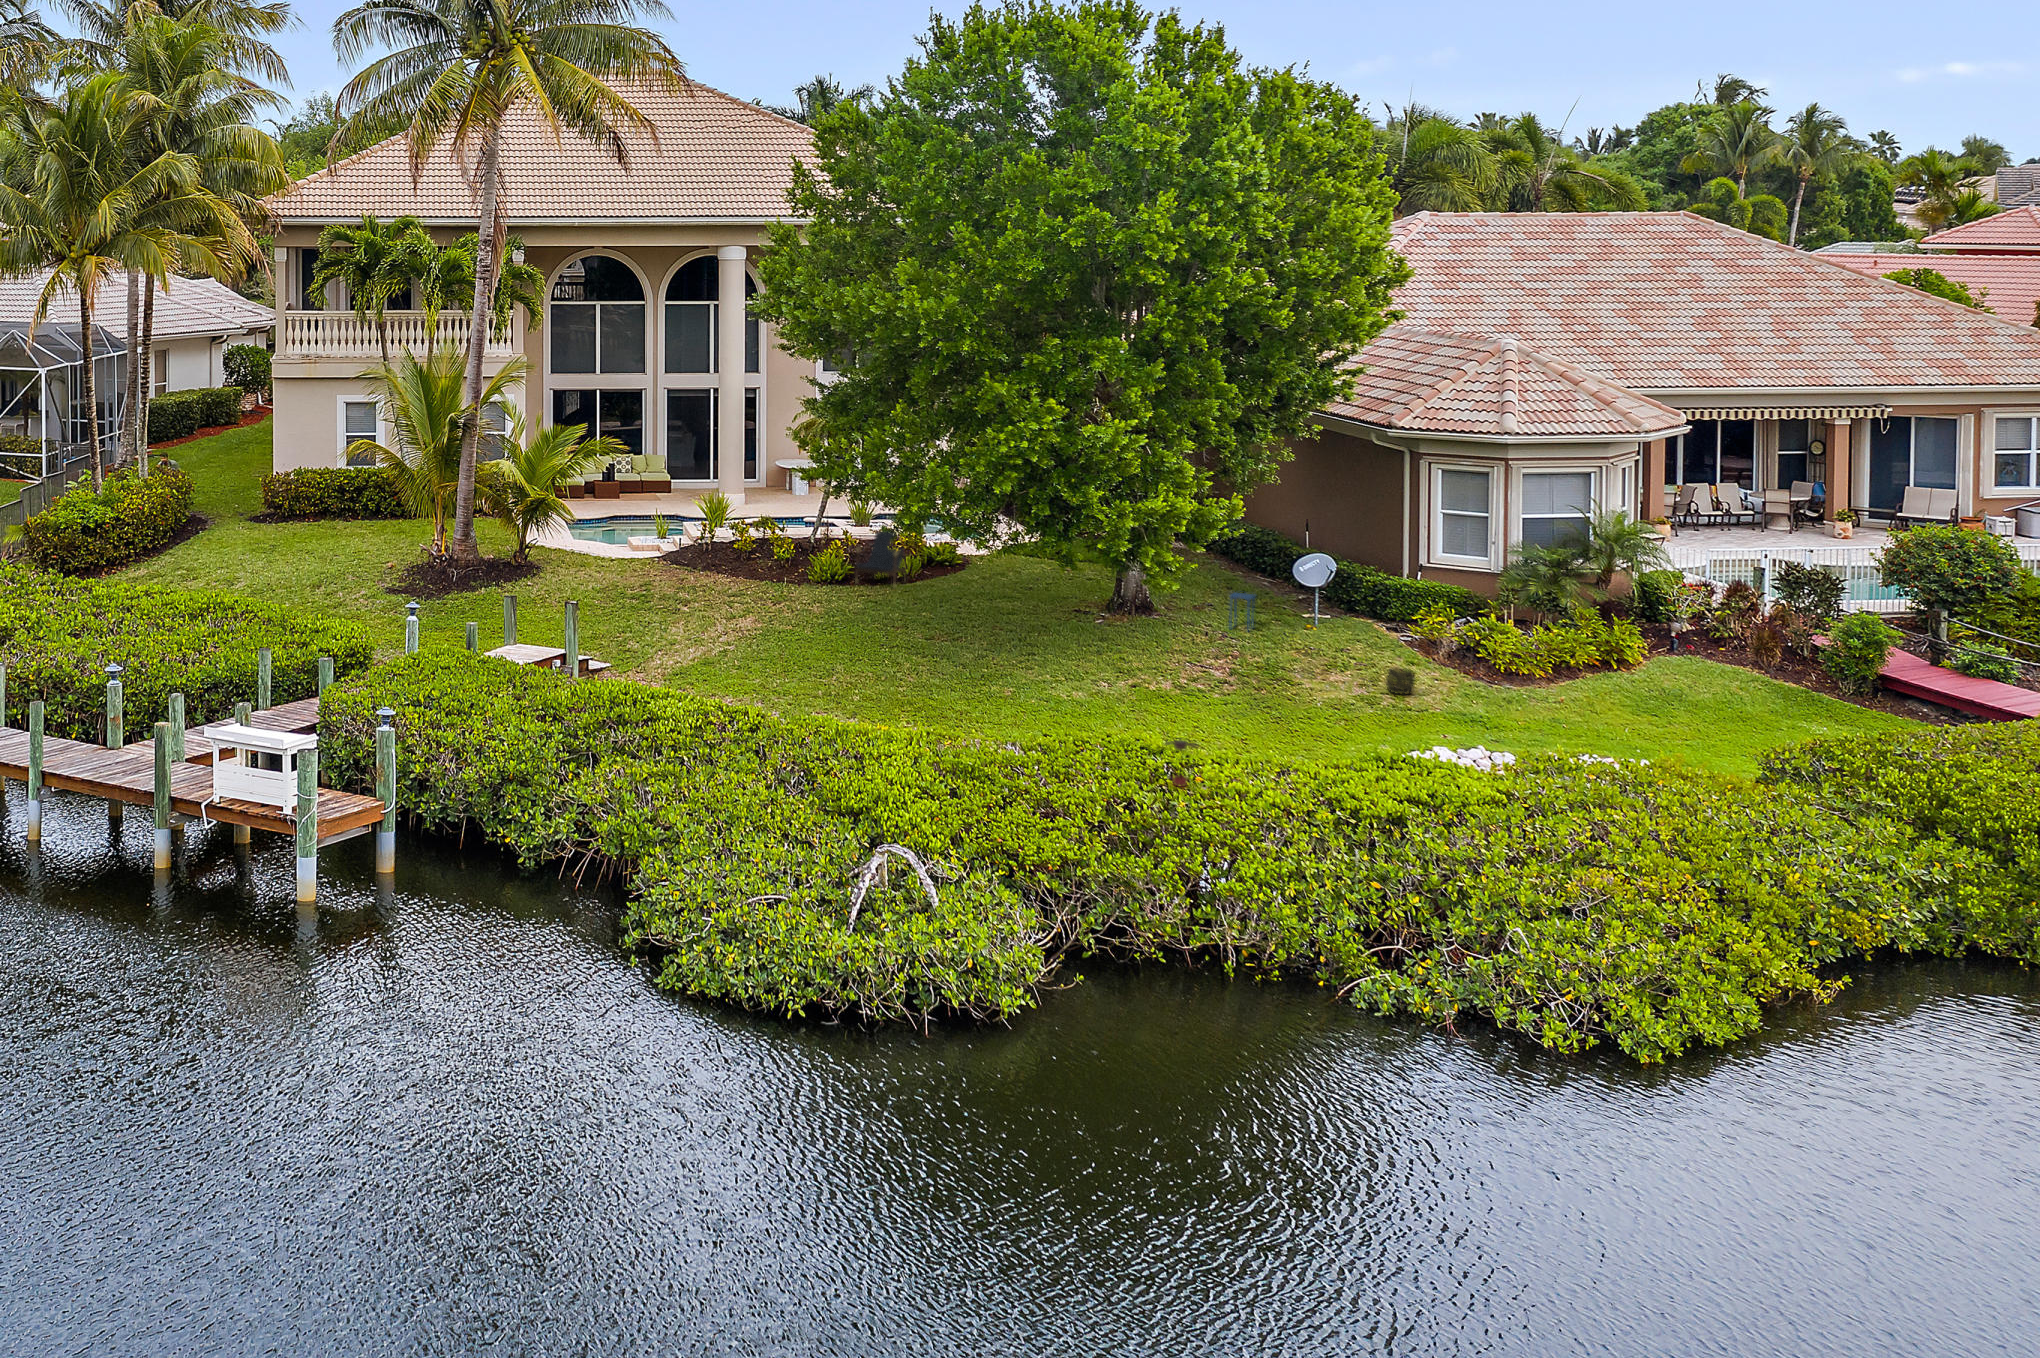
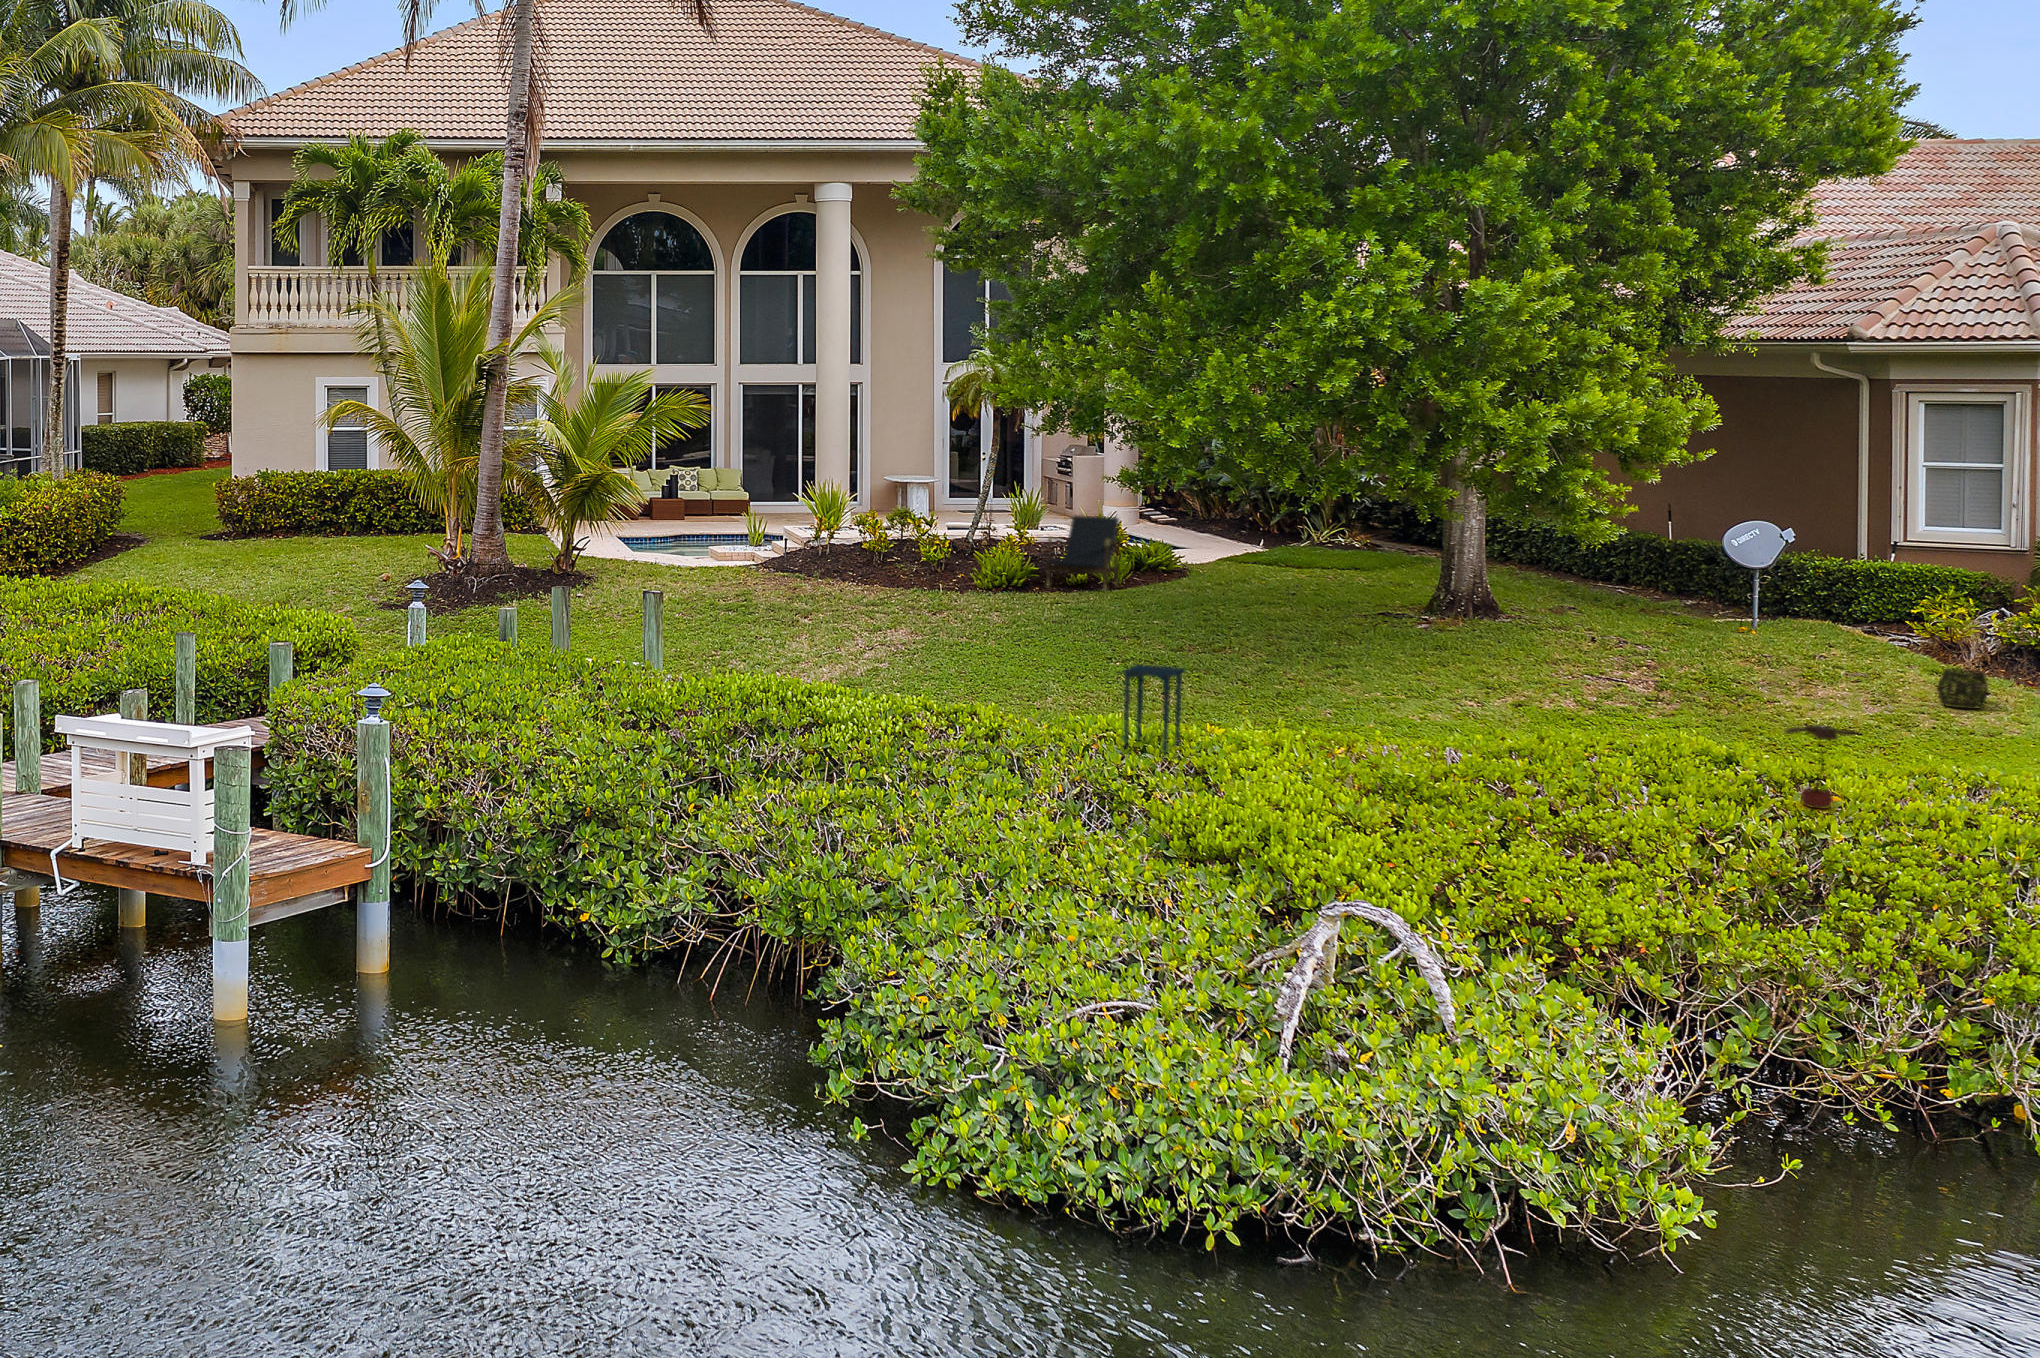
side table: present [1230,593,1255,629] -> present [1123,664,1185,752]

